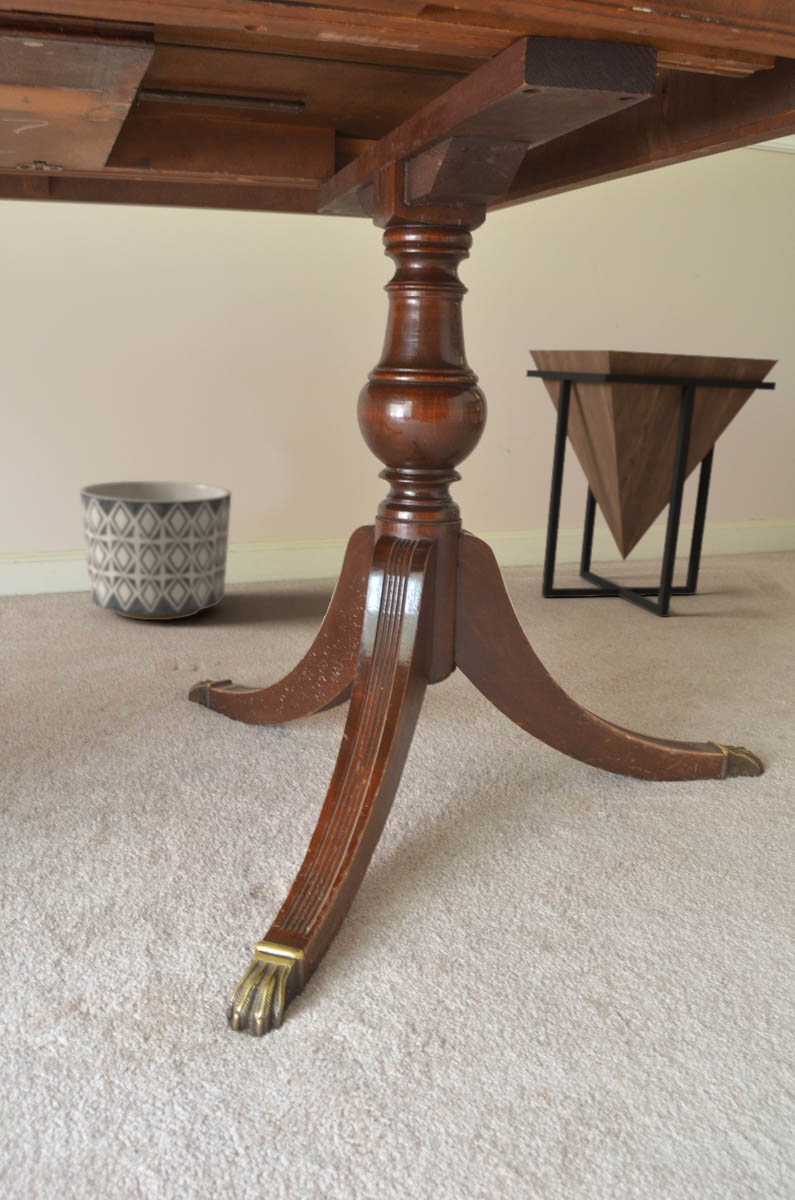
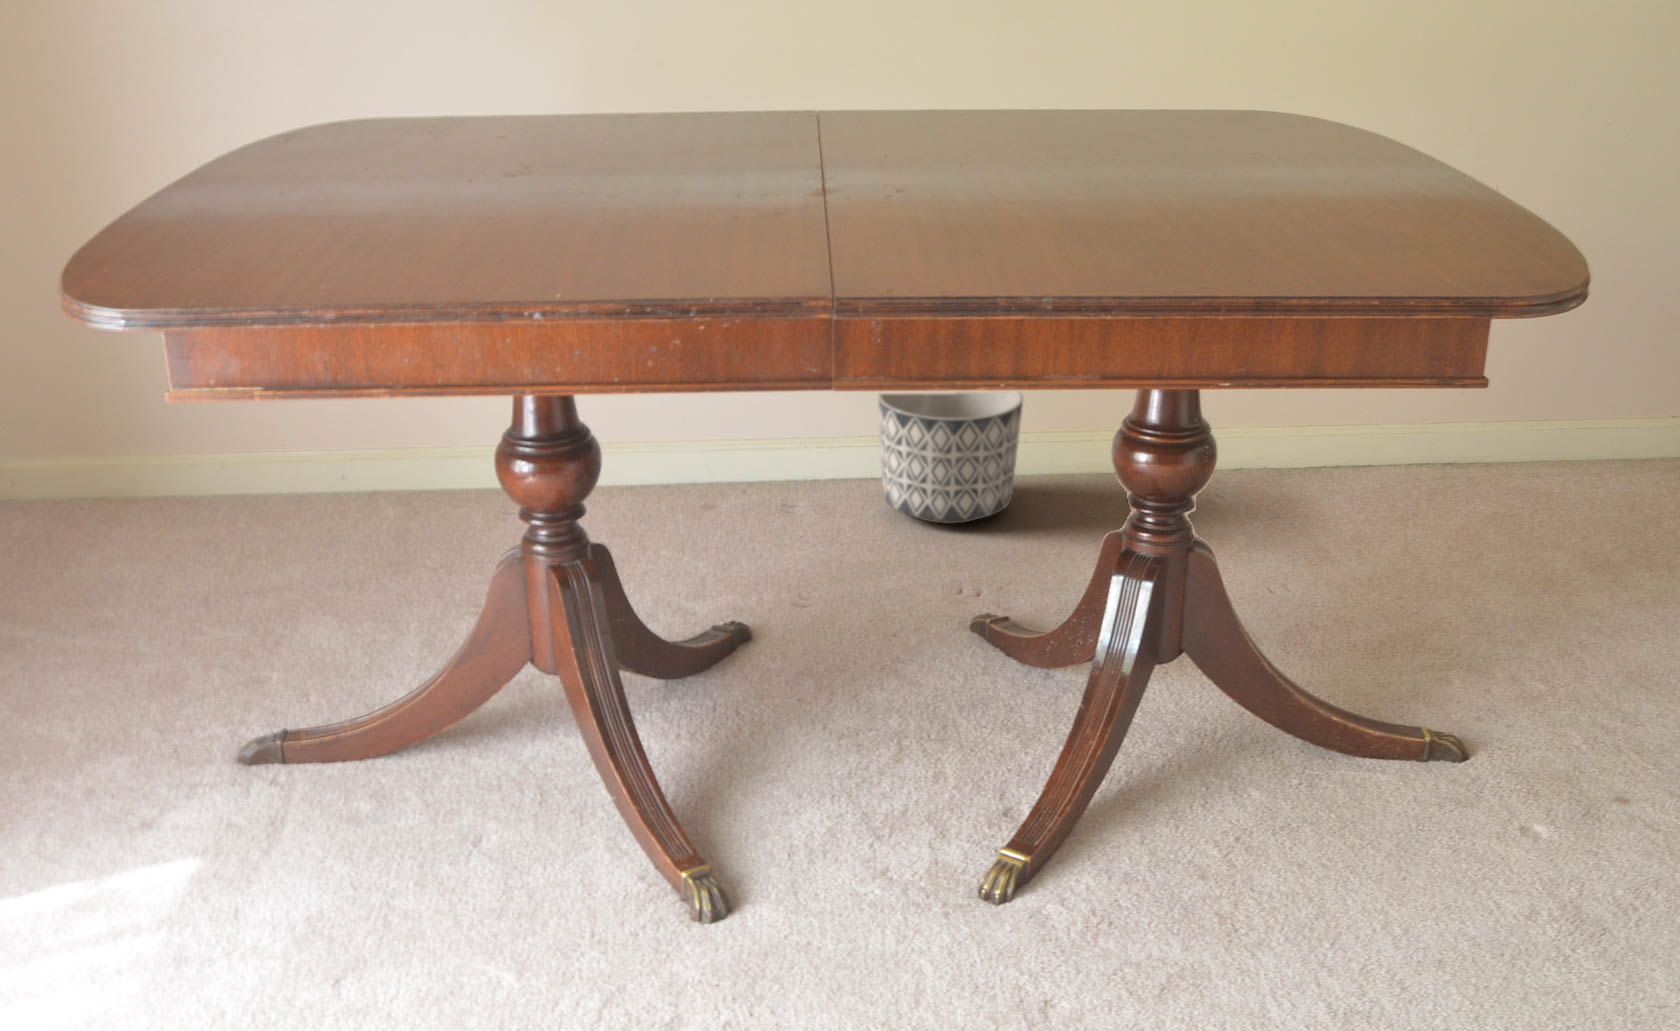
side table: present [526,350,778,617] -> none [1368,216,1669,546]

